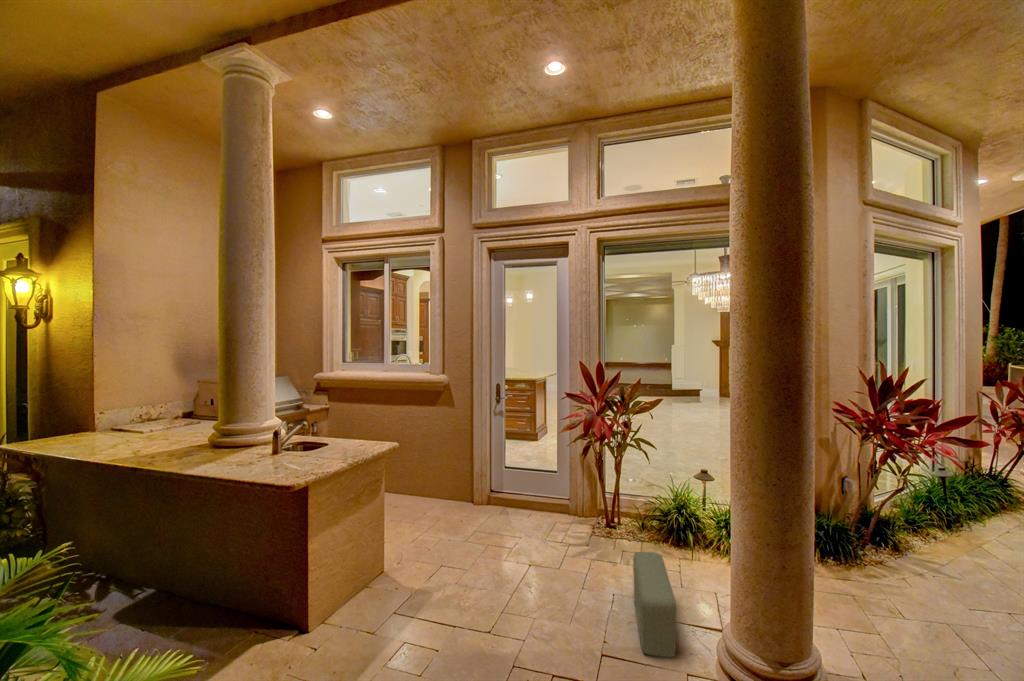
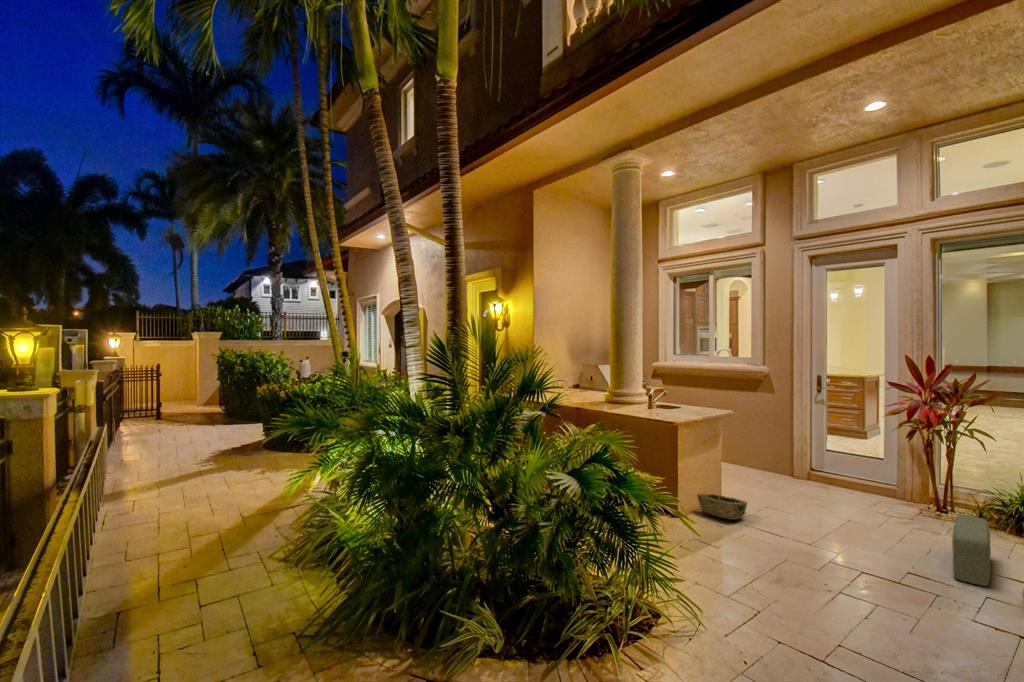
woven basket: none [342,570,411,614] -> present [697,494,747,519]

